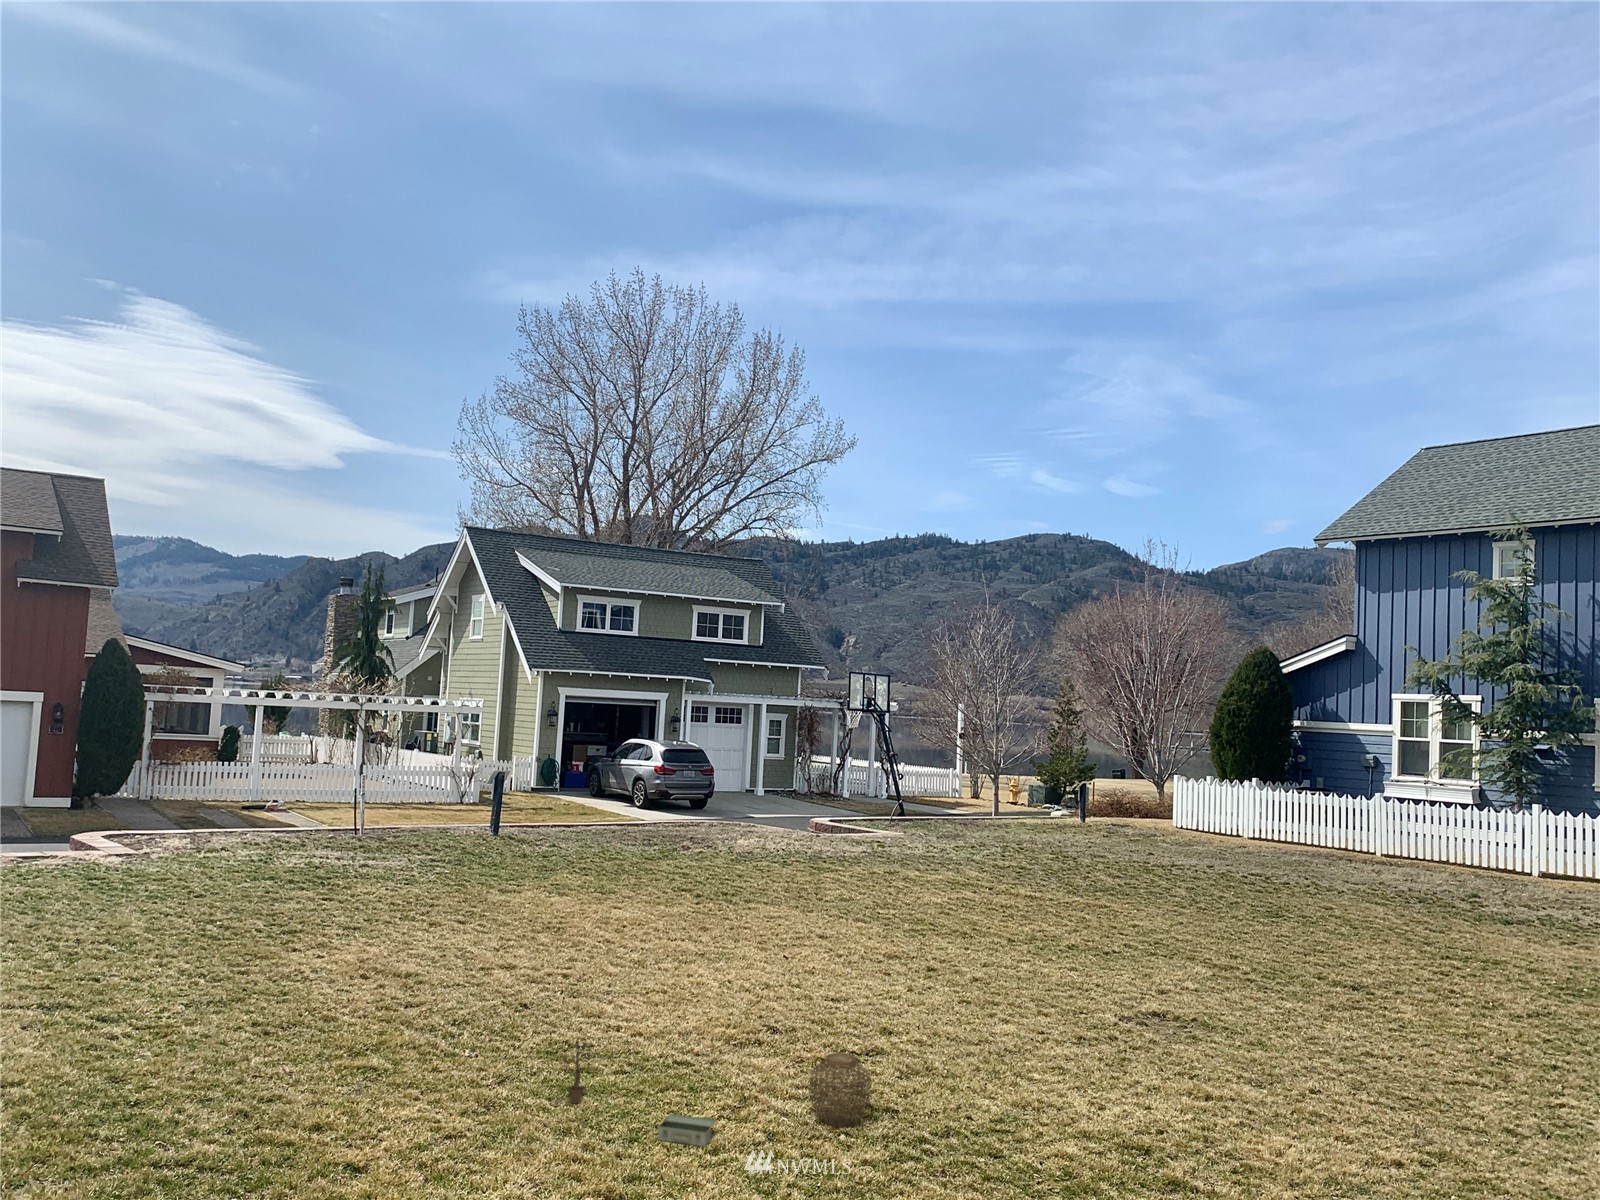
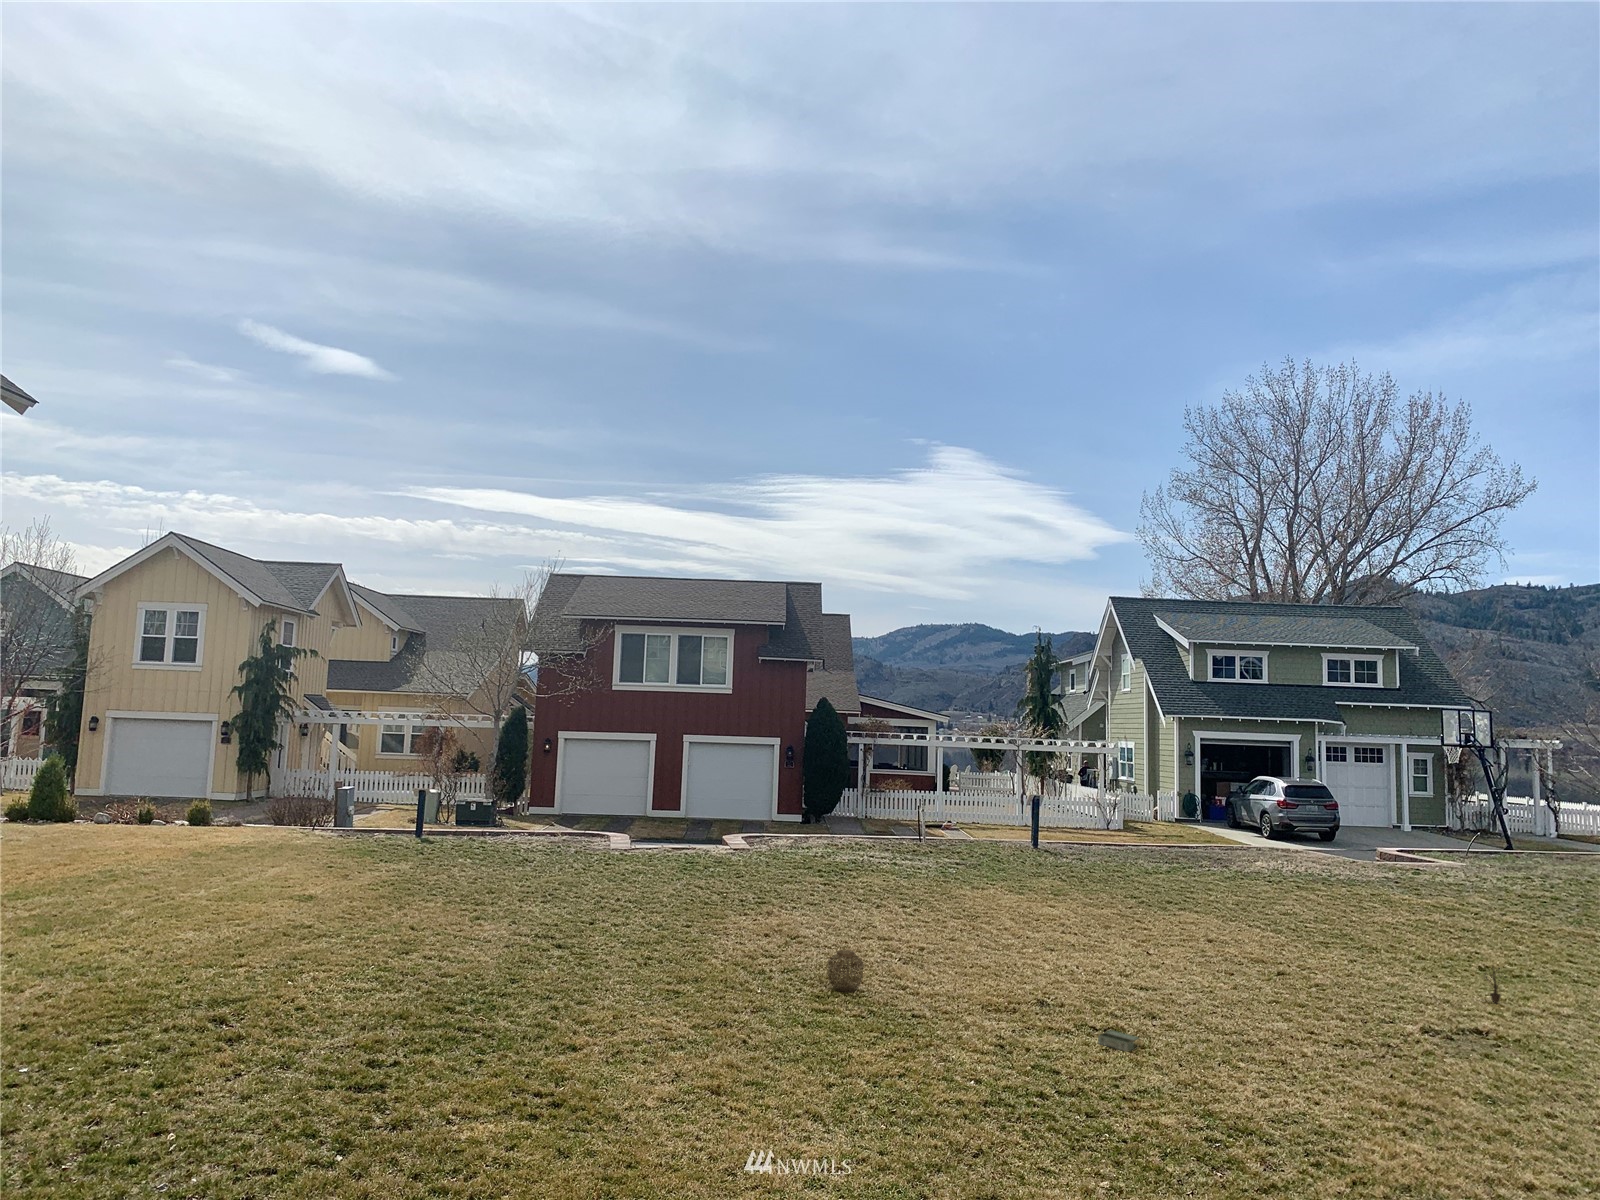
decorative plant: present [550,1042,596,1104] -> present [1483,968,1501,1003]
woven basket: present [810,1053,870,1127] -> present [828,950,863,992]

